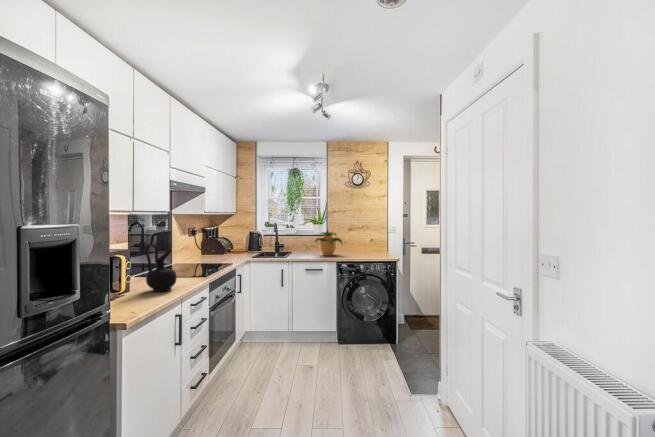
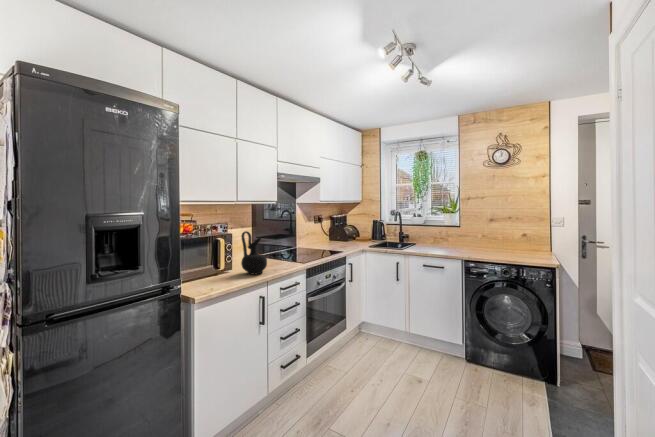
potted plant: present [314,230,342,256] -> none [435,220,470,248]

